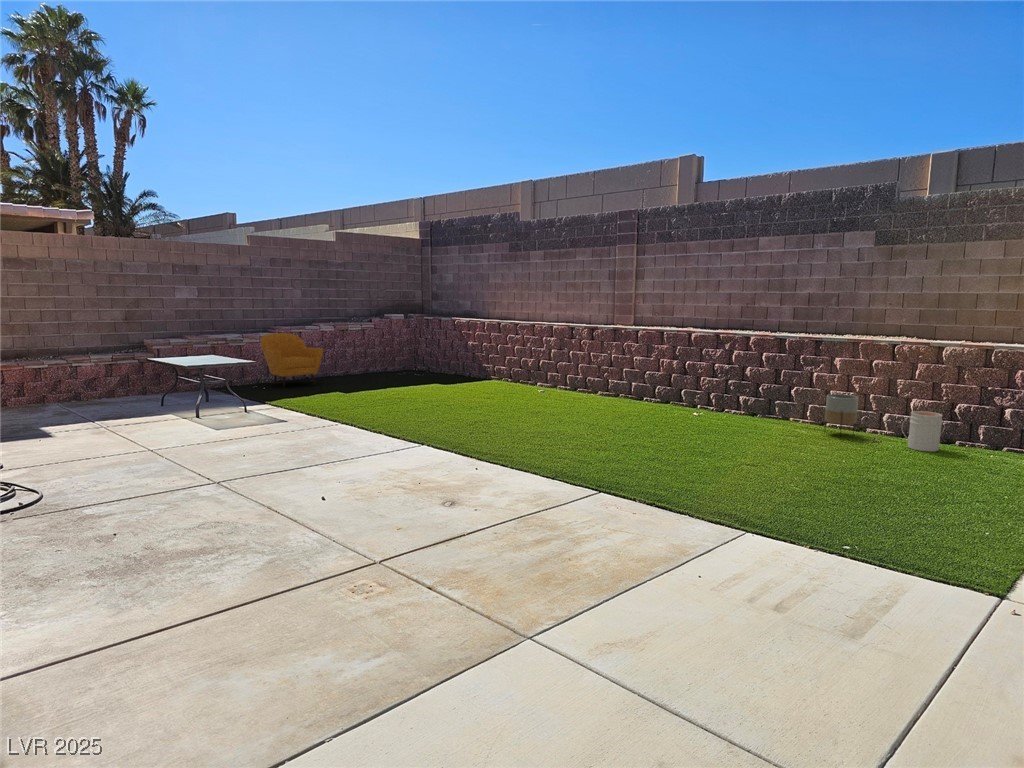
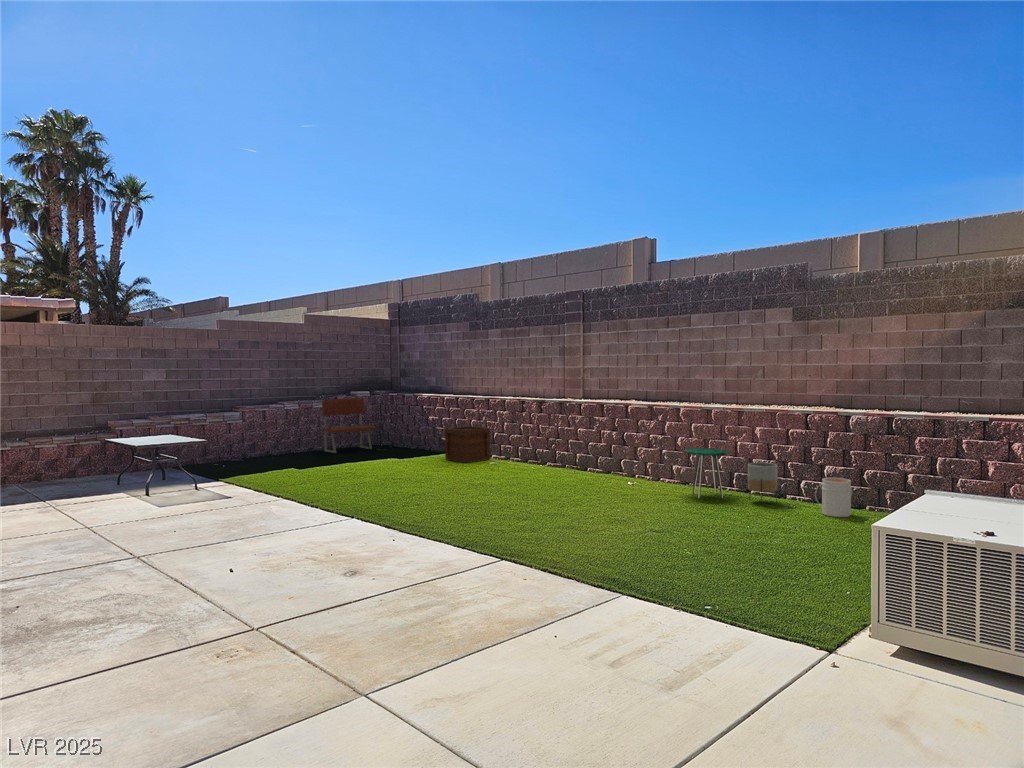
bench: none [357,320,412,376] -> present [322,398,377,453]
armchair: present [260,333,324,388] -> none [223,413,285,467]
wooden crate: none [488,351,534,389] -> present [445,426,490,463]
side table: none [758,378,806,429] -> present [685,448,730,498]

